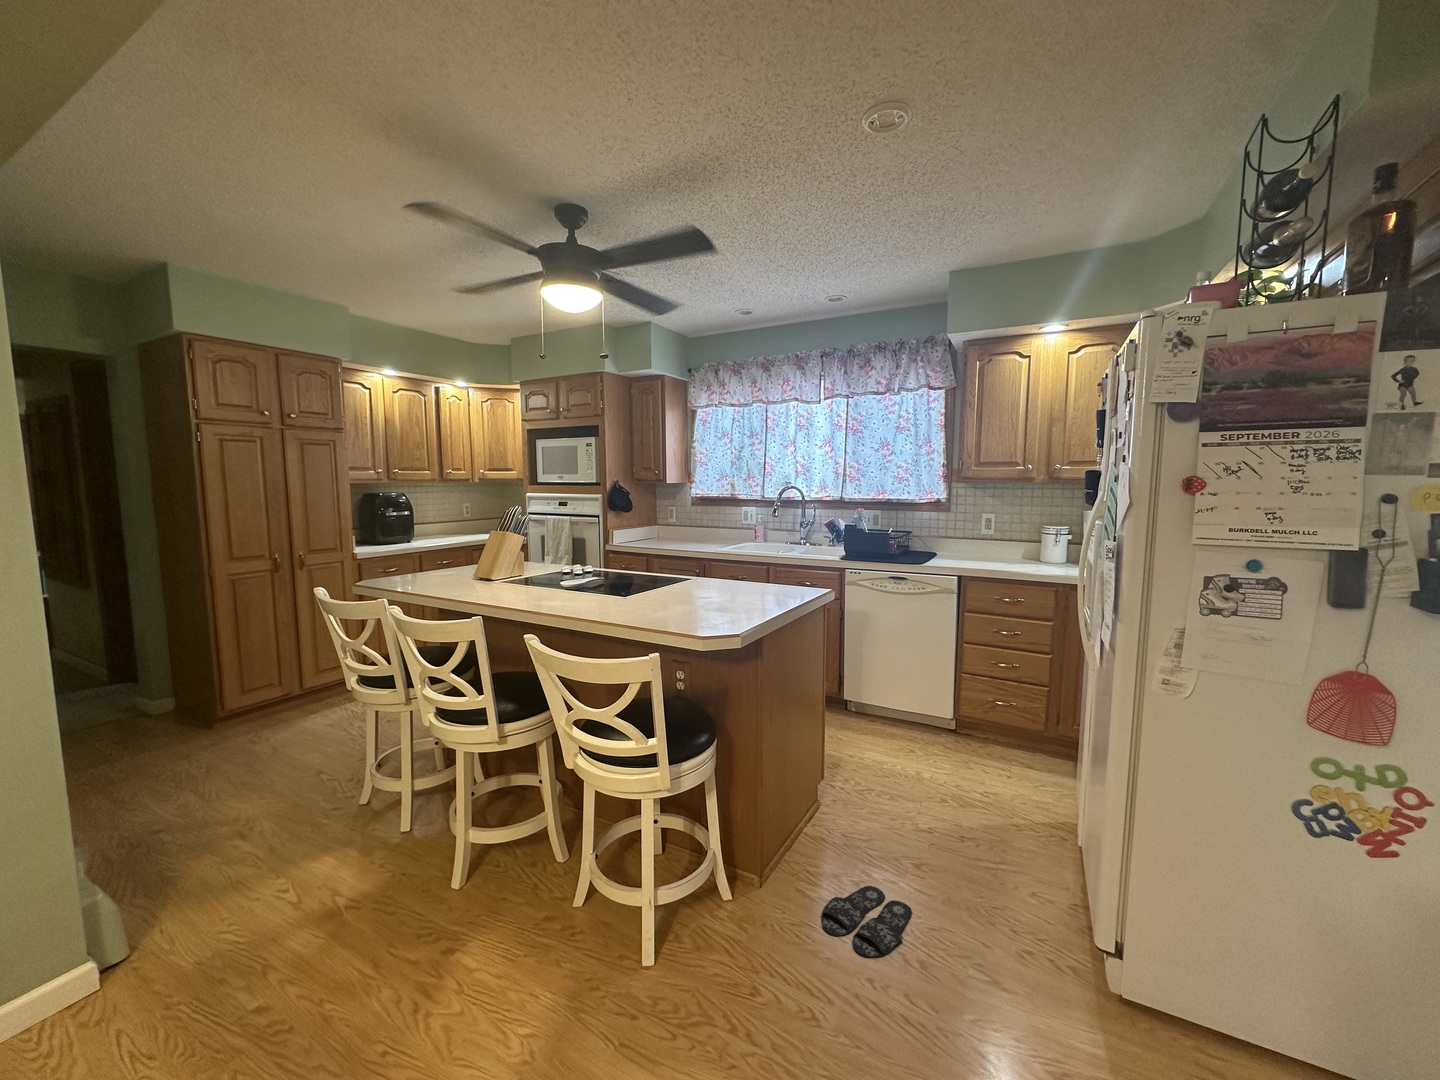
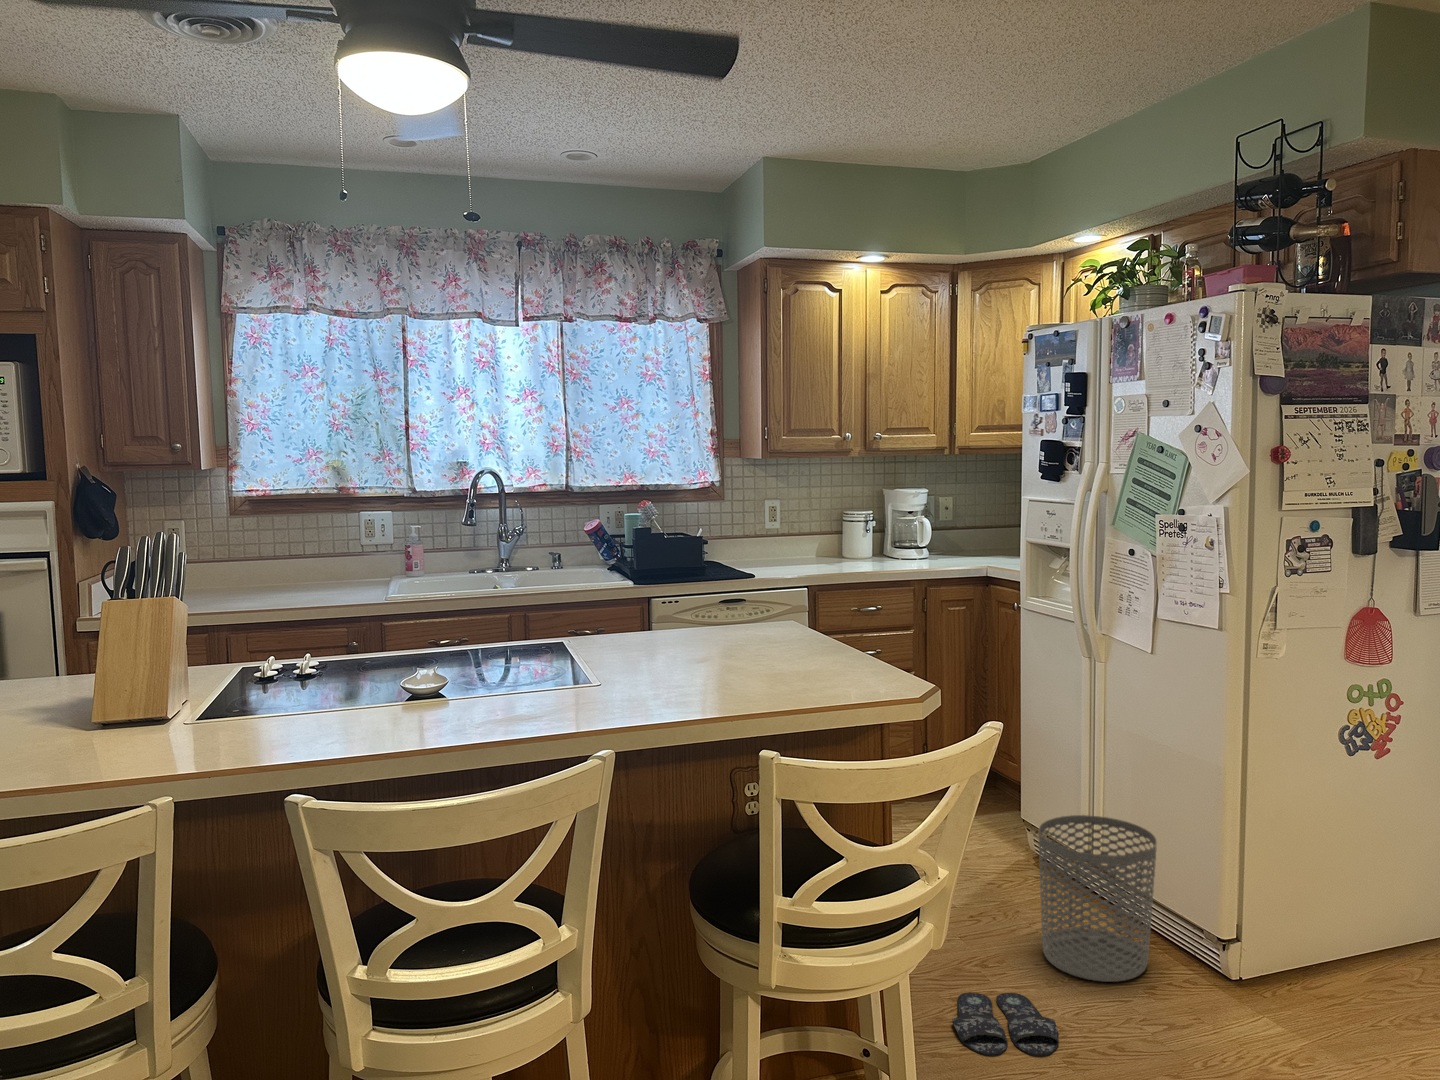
waste bin: none [967,788,1076,950] -> present [1039,815,1157,982]

